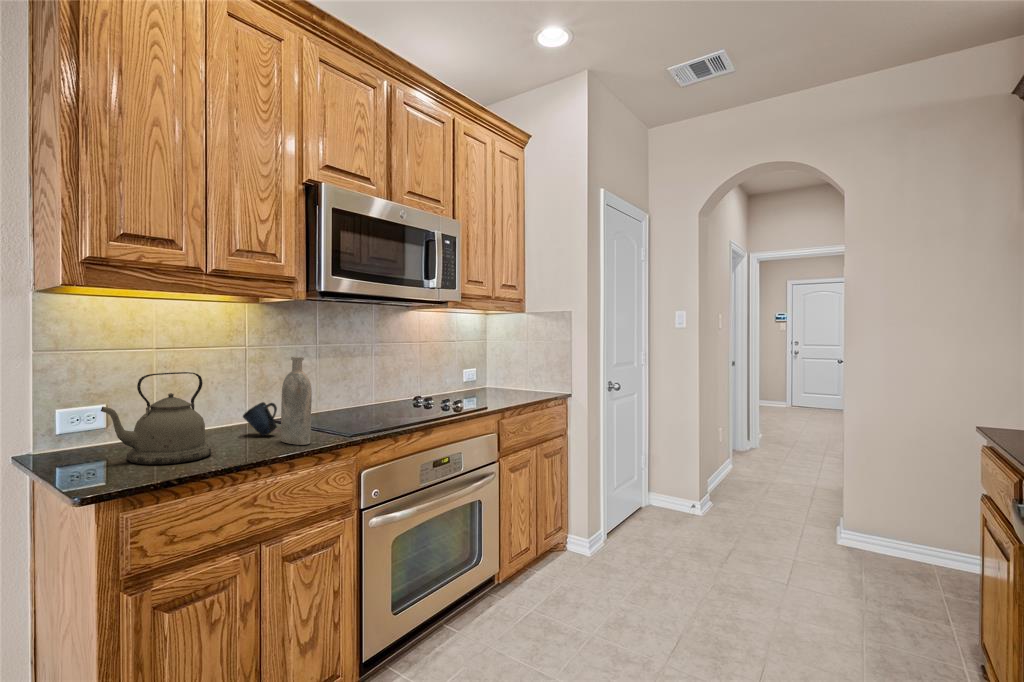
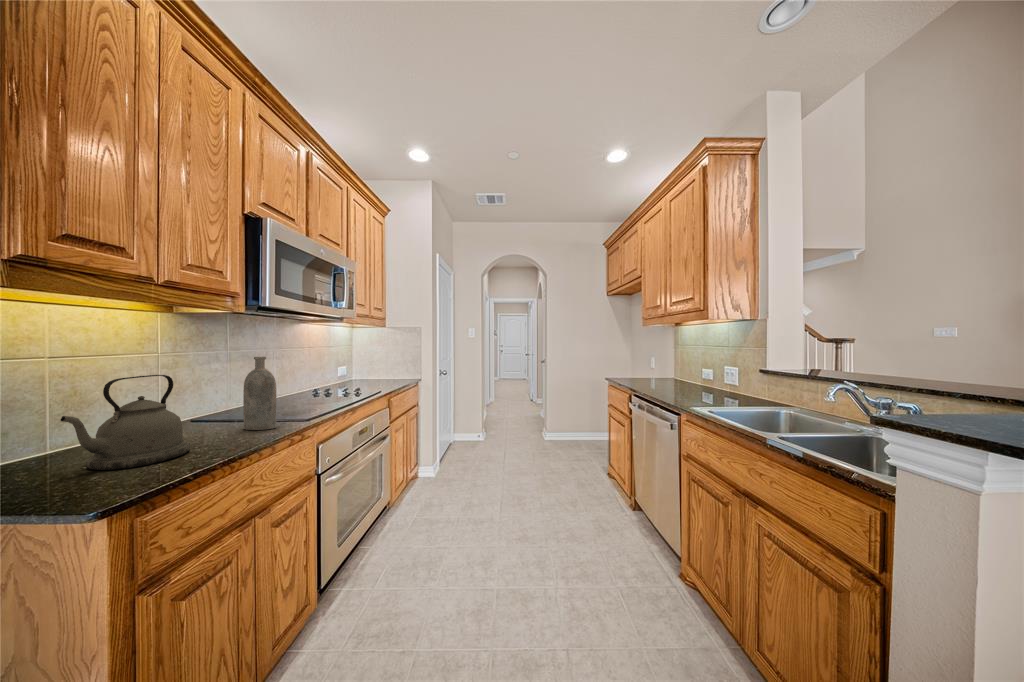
mug: present [243,402,277,436] -> none [194,398,233,429]

